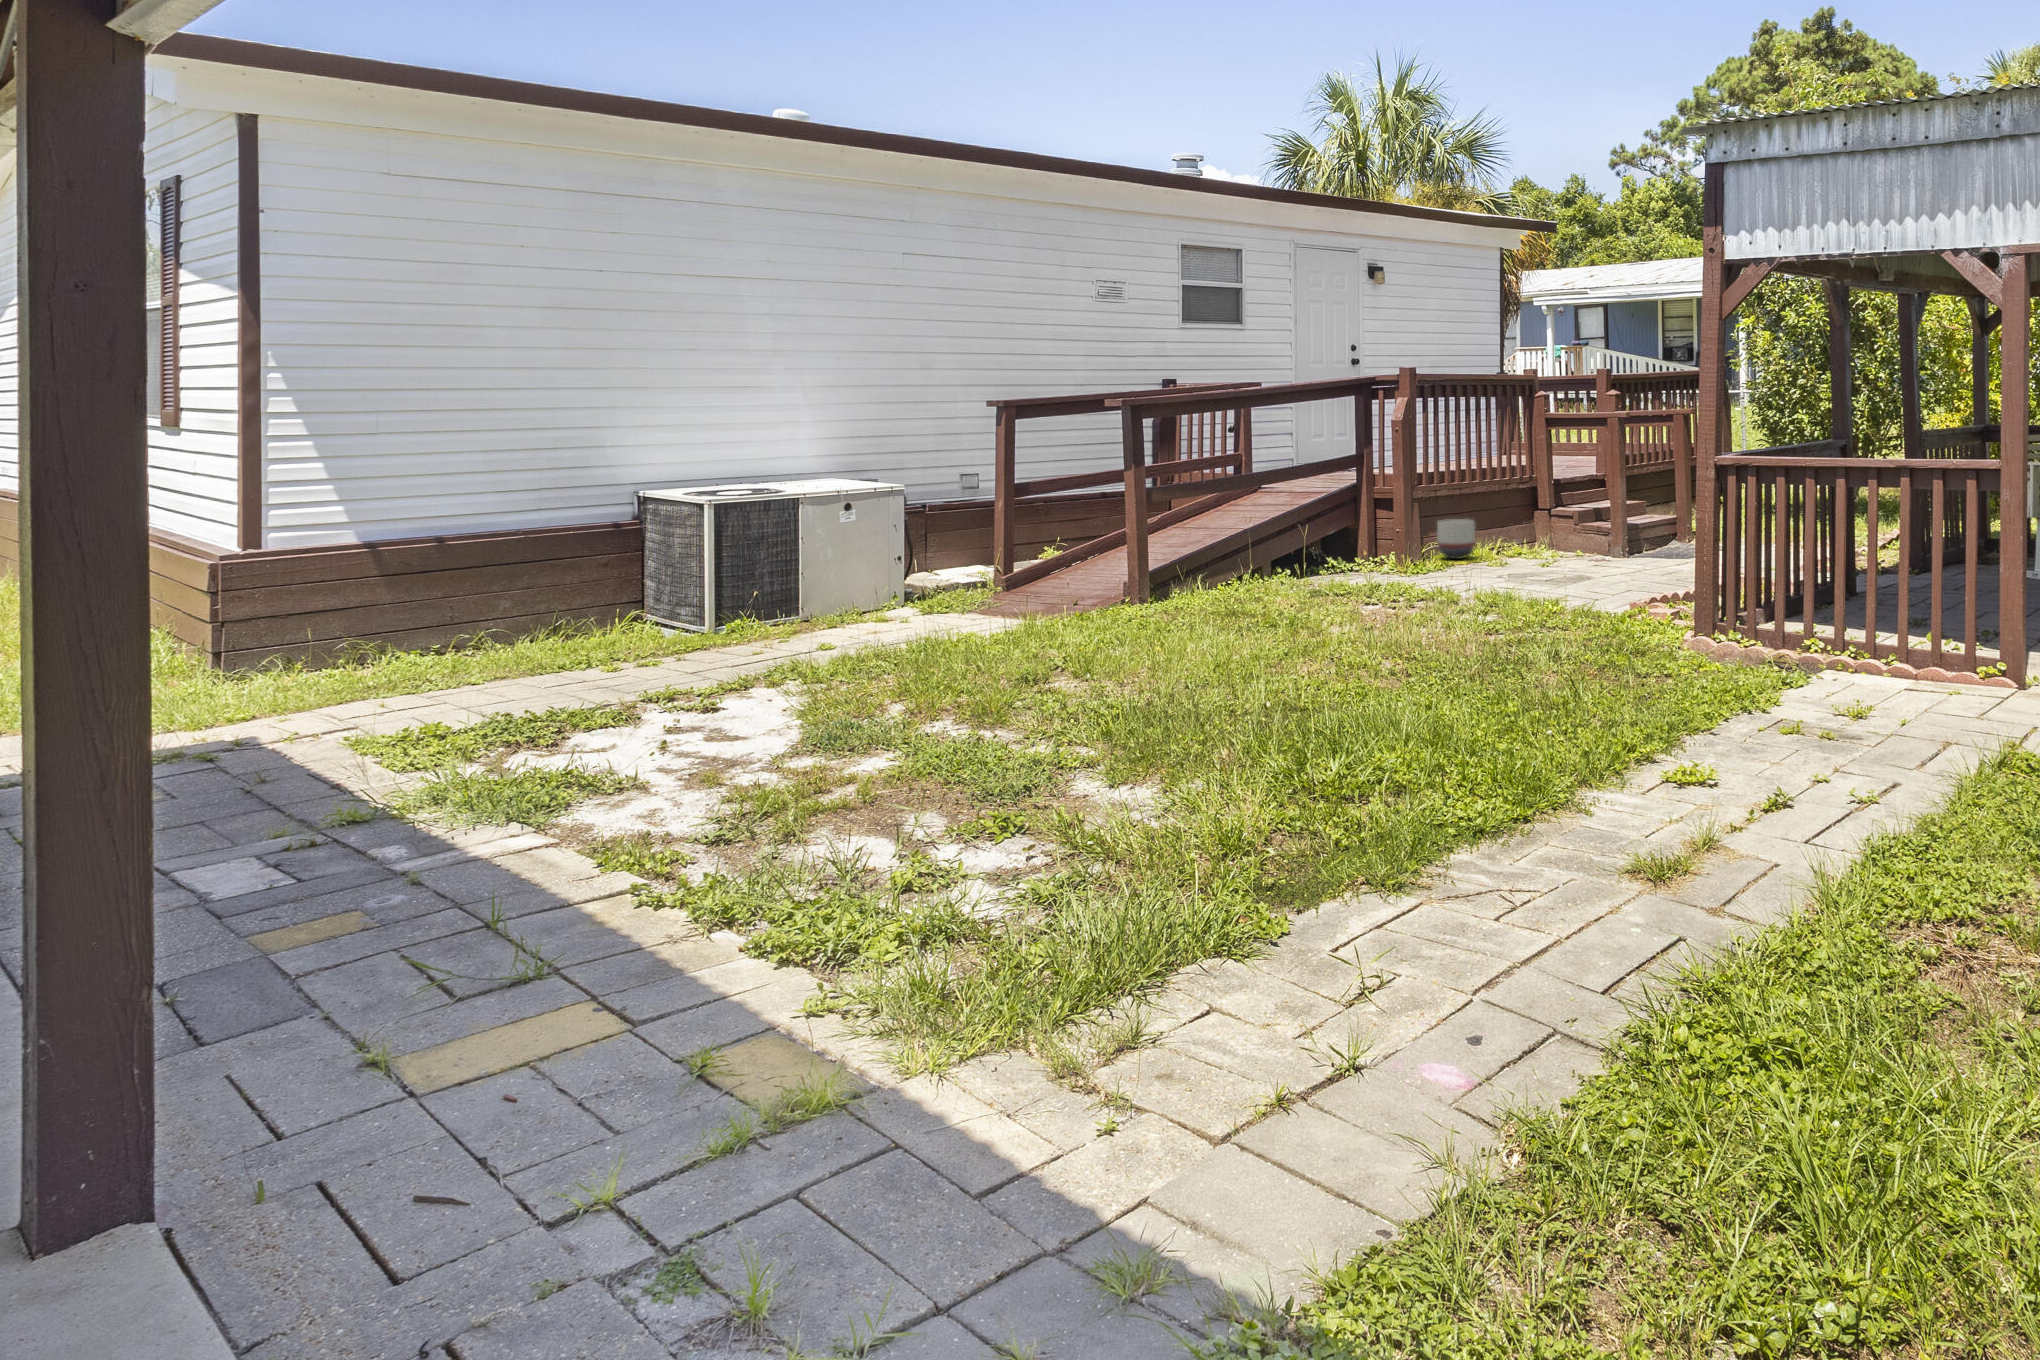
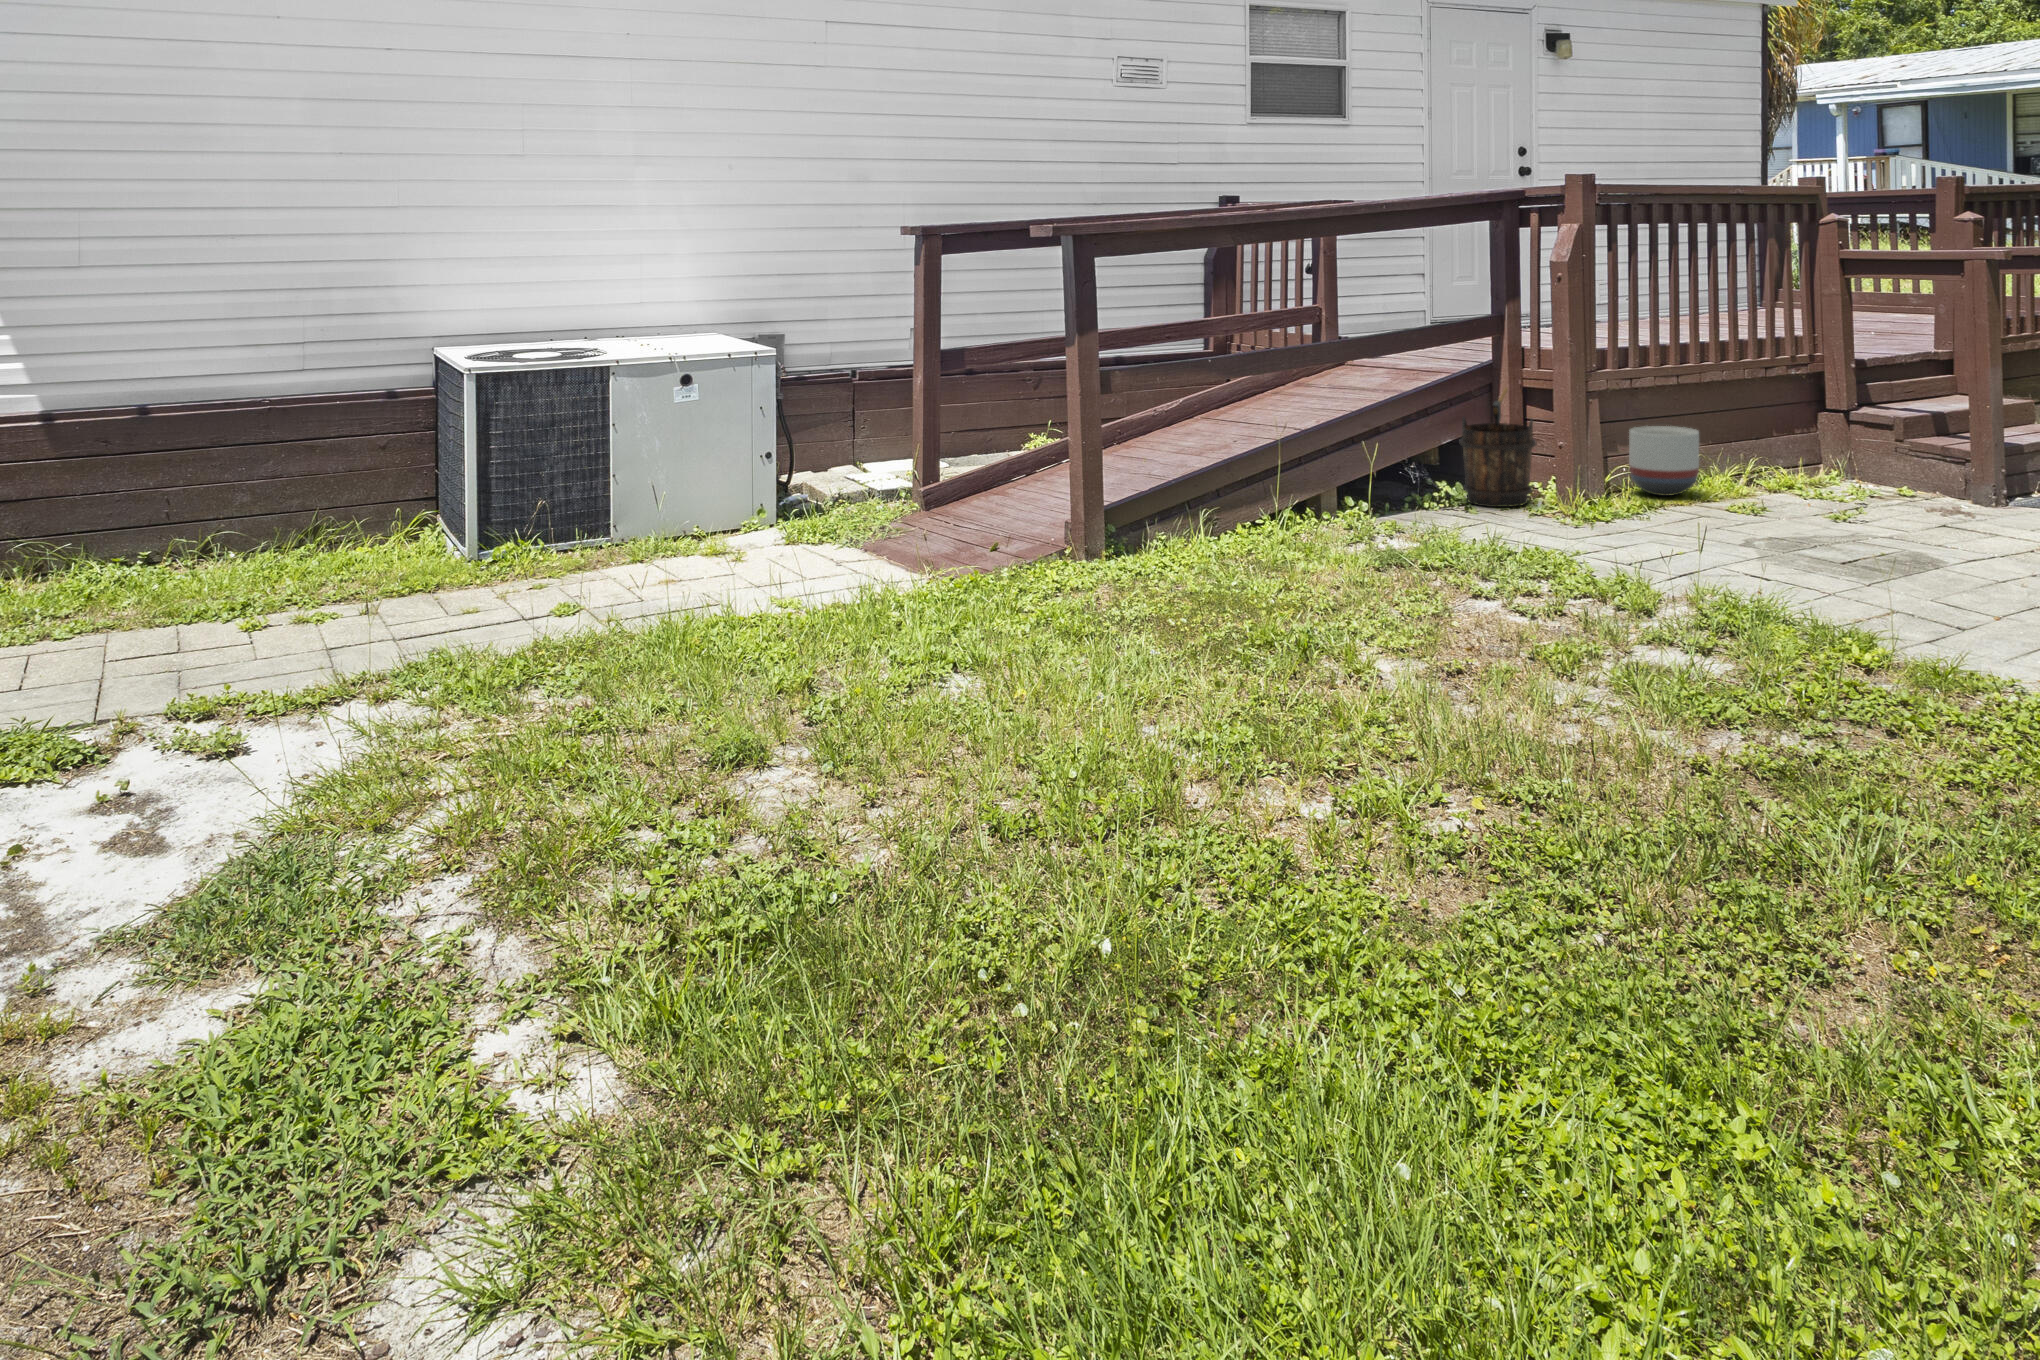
bucket: none [1344,498,1388,568] -> present [1460,388,1537,507]

